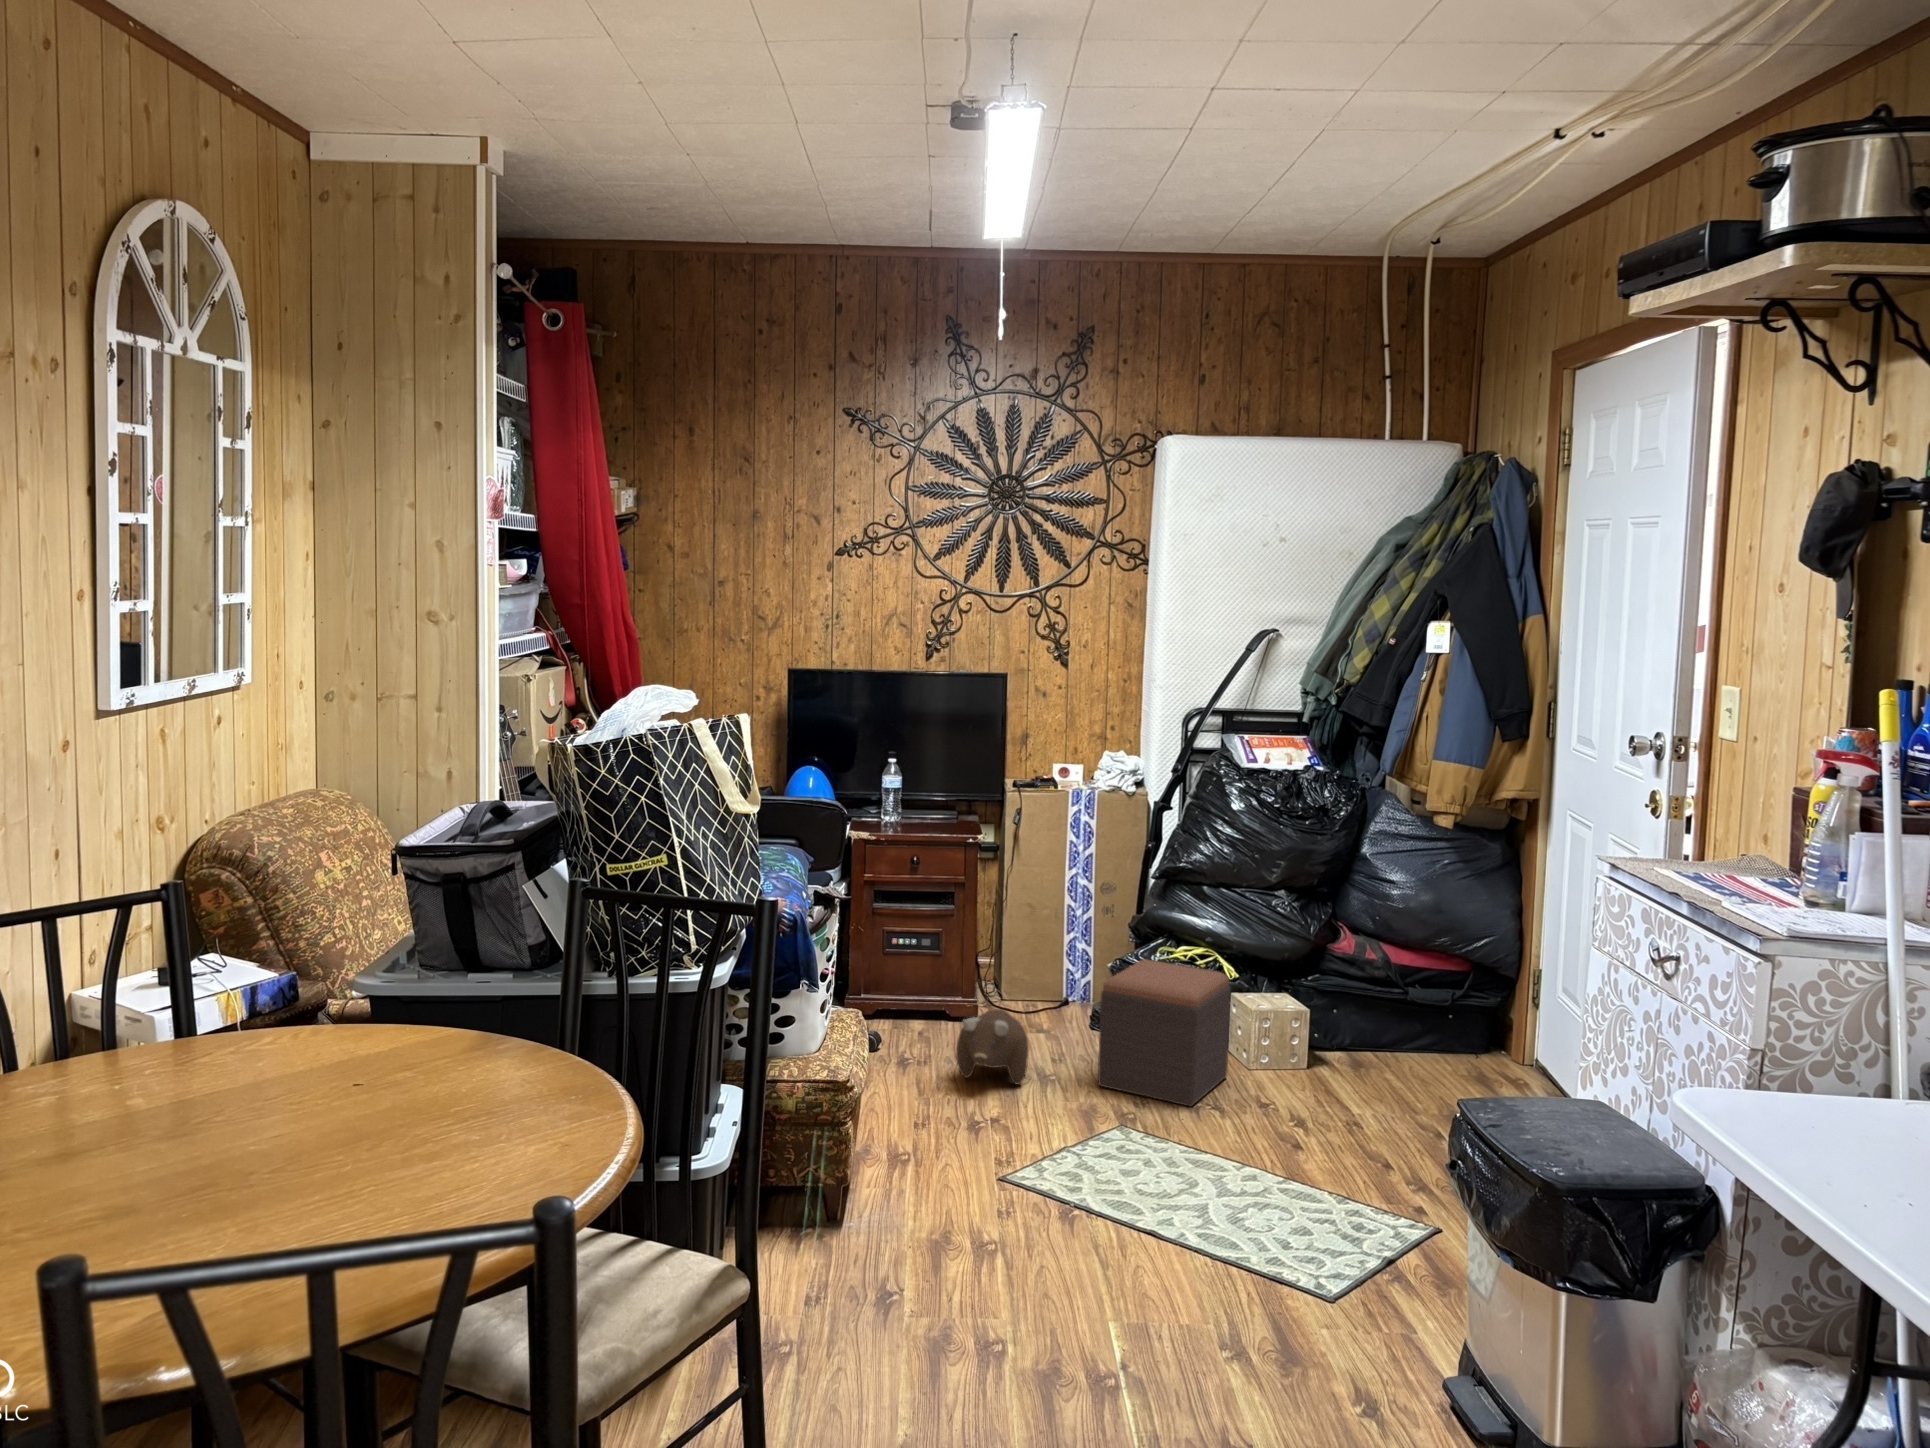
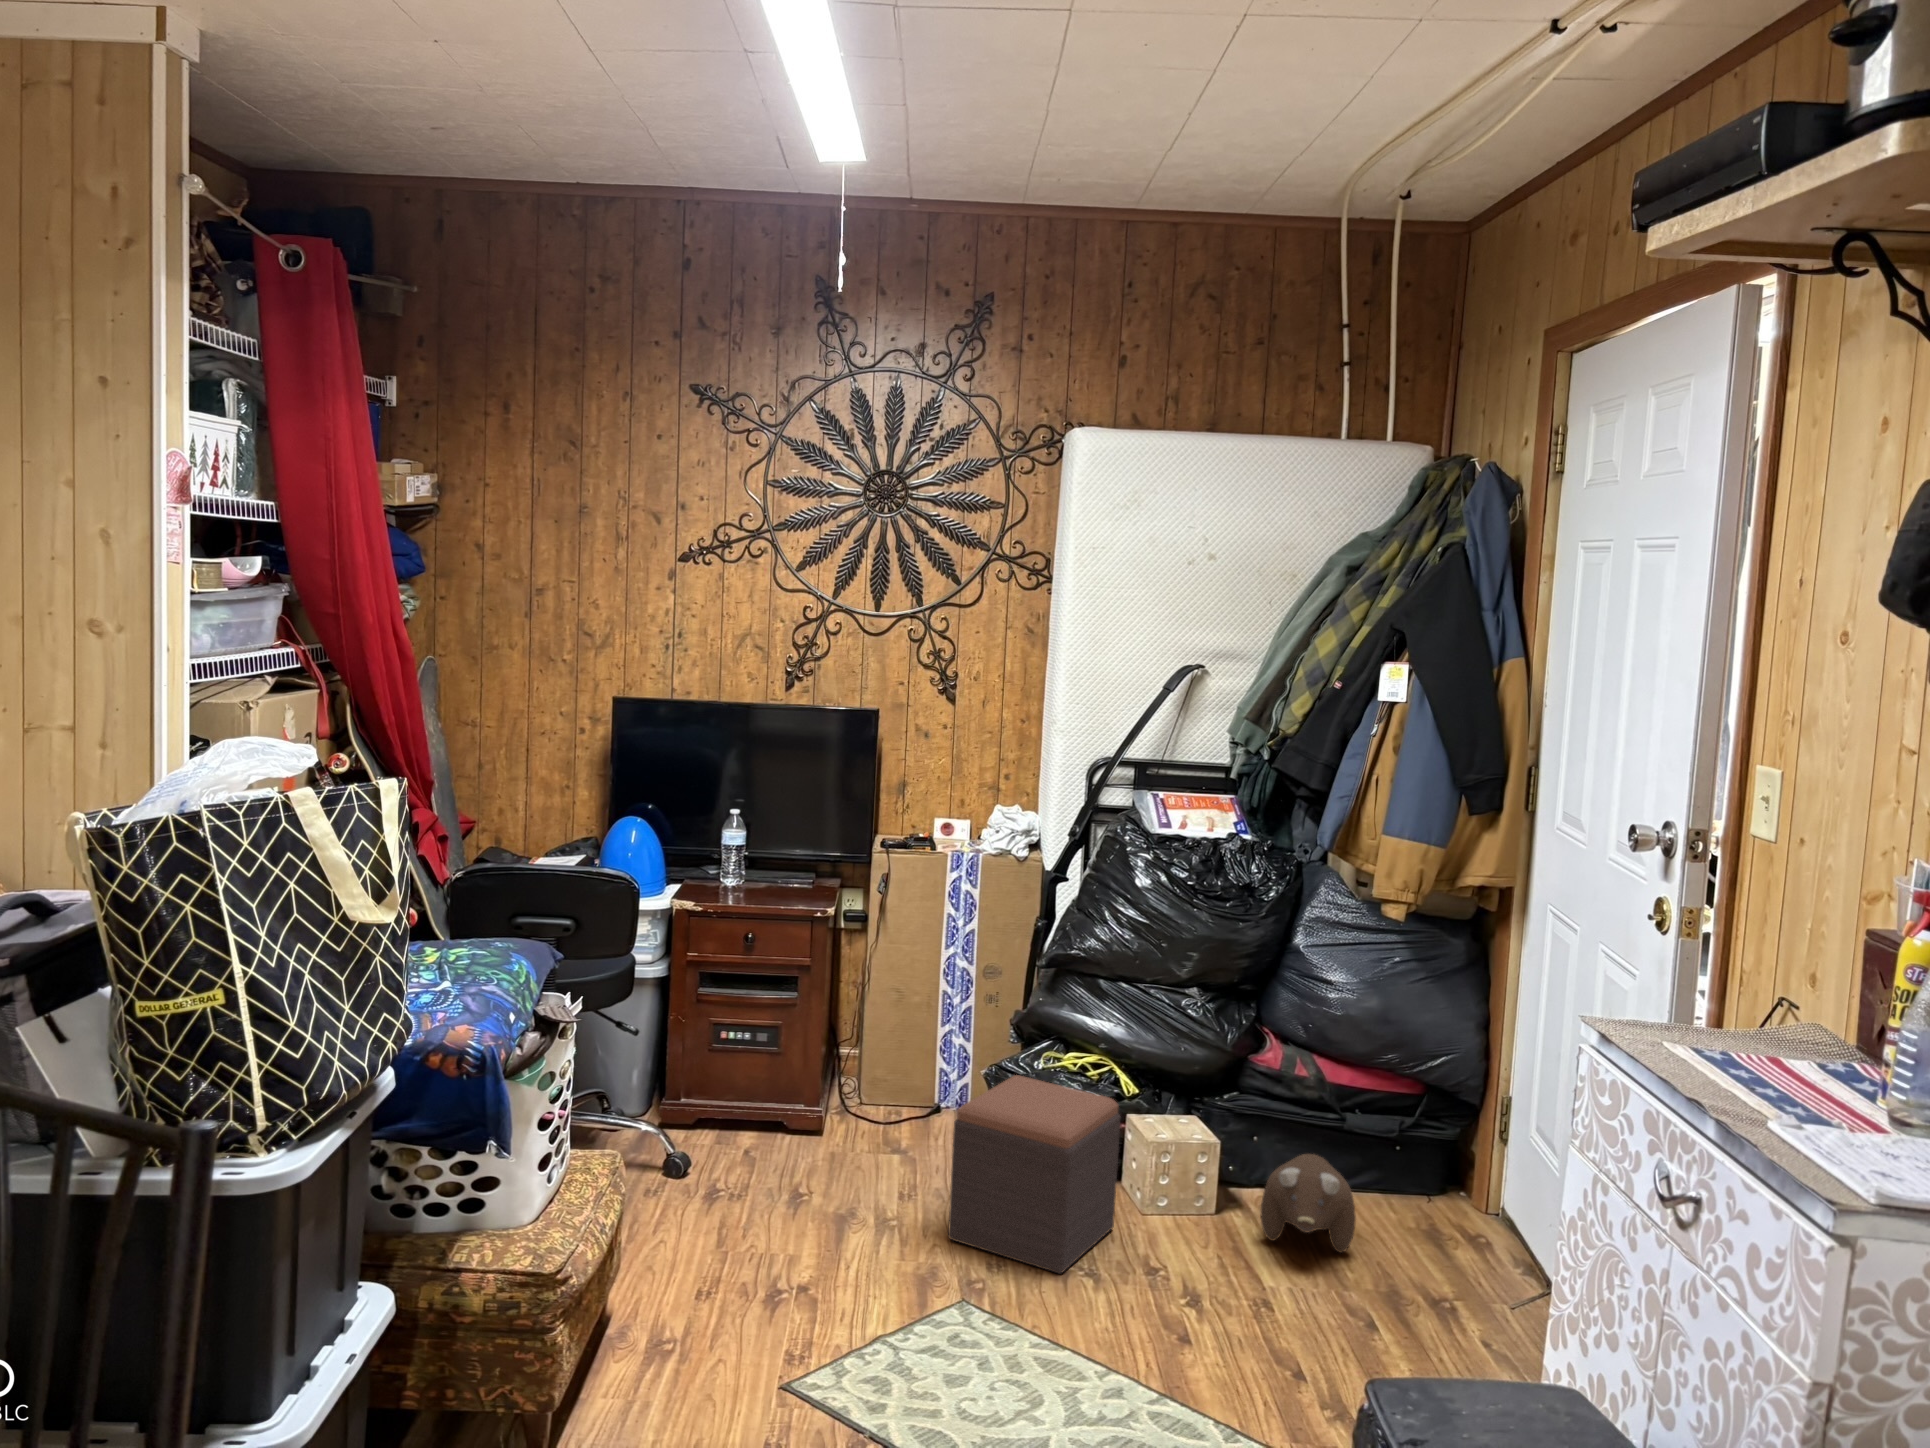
plush toy: present [956,1009,1029,1084] -> present [1261,1154,1356,1253]

